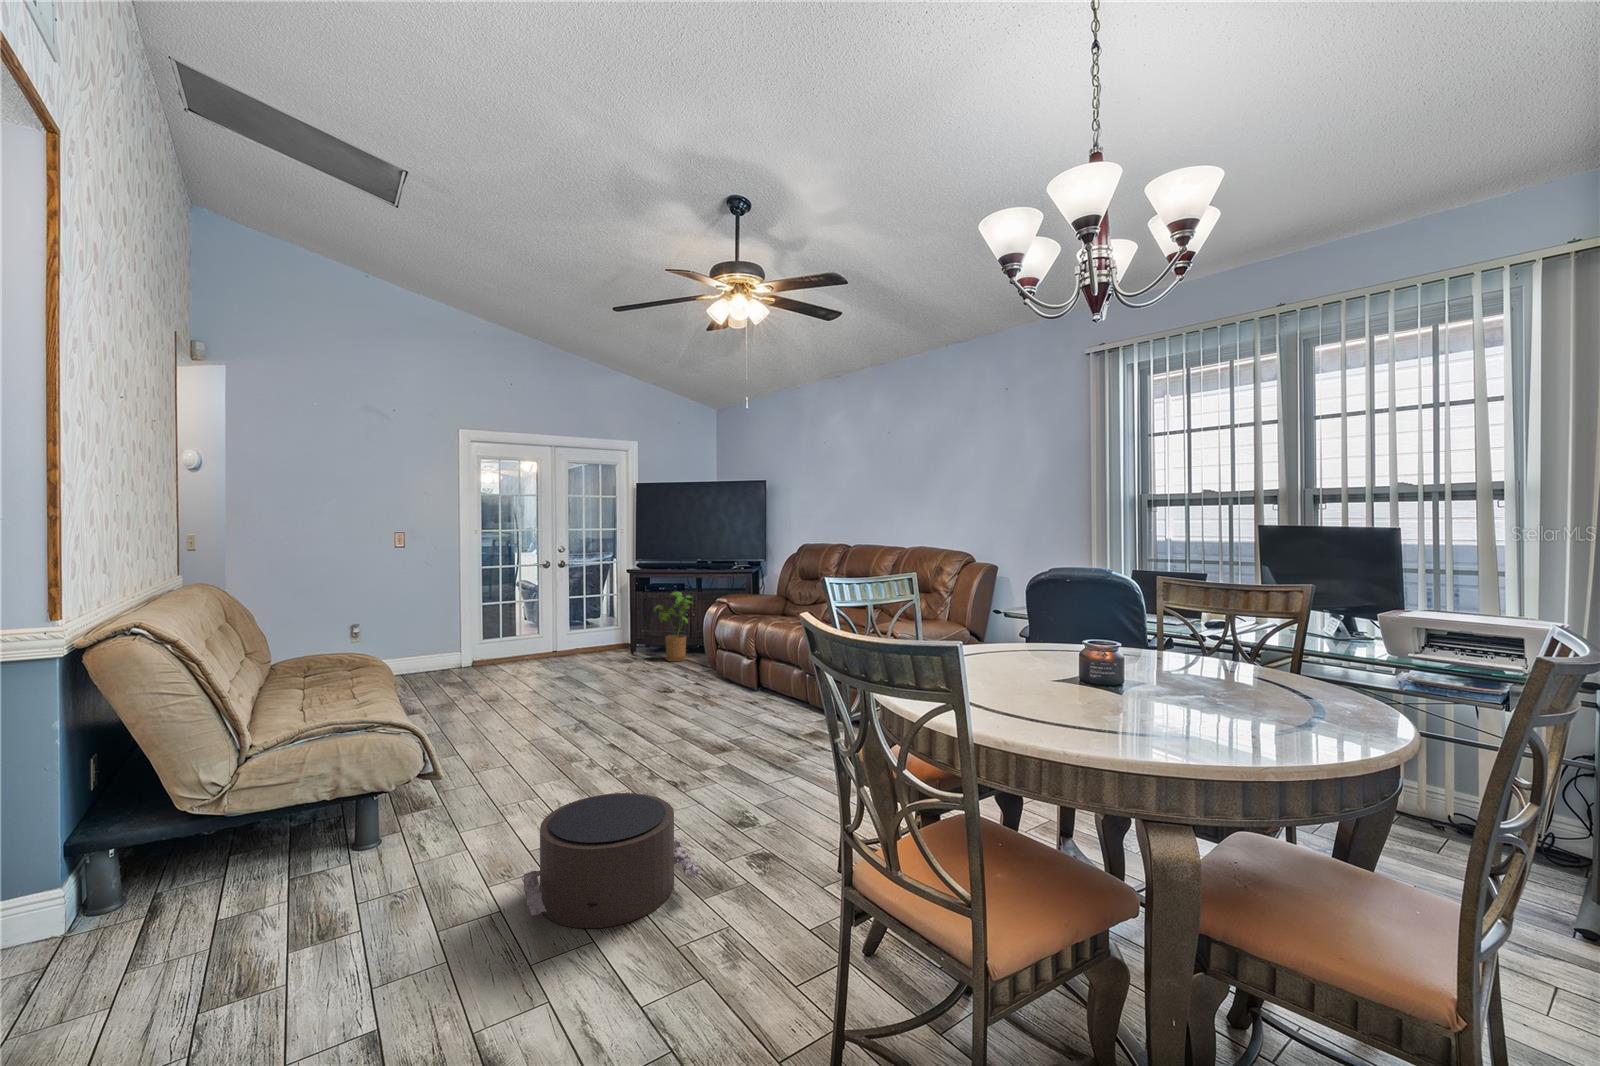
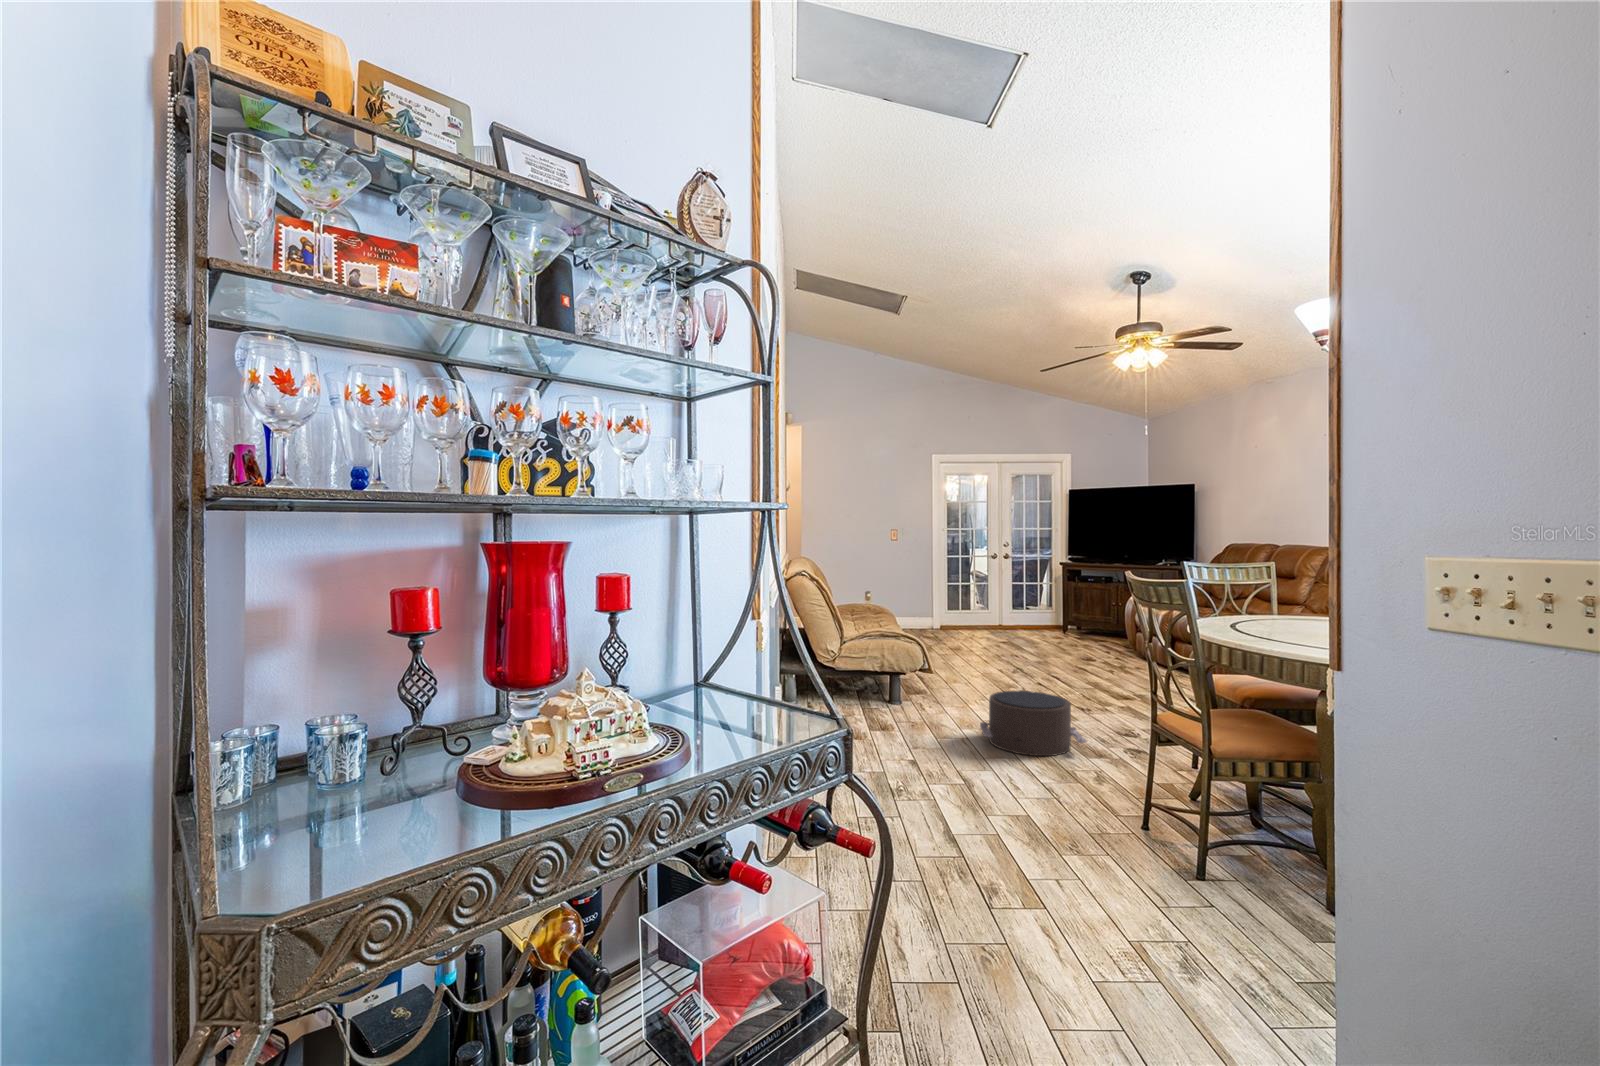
house plant: present [654,592,692,662] -> none [1082,583,1119,643]

